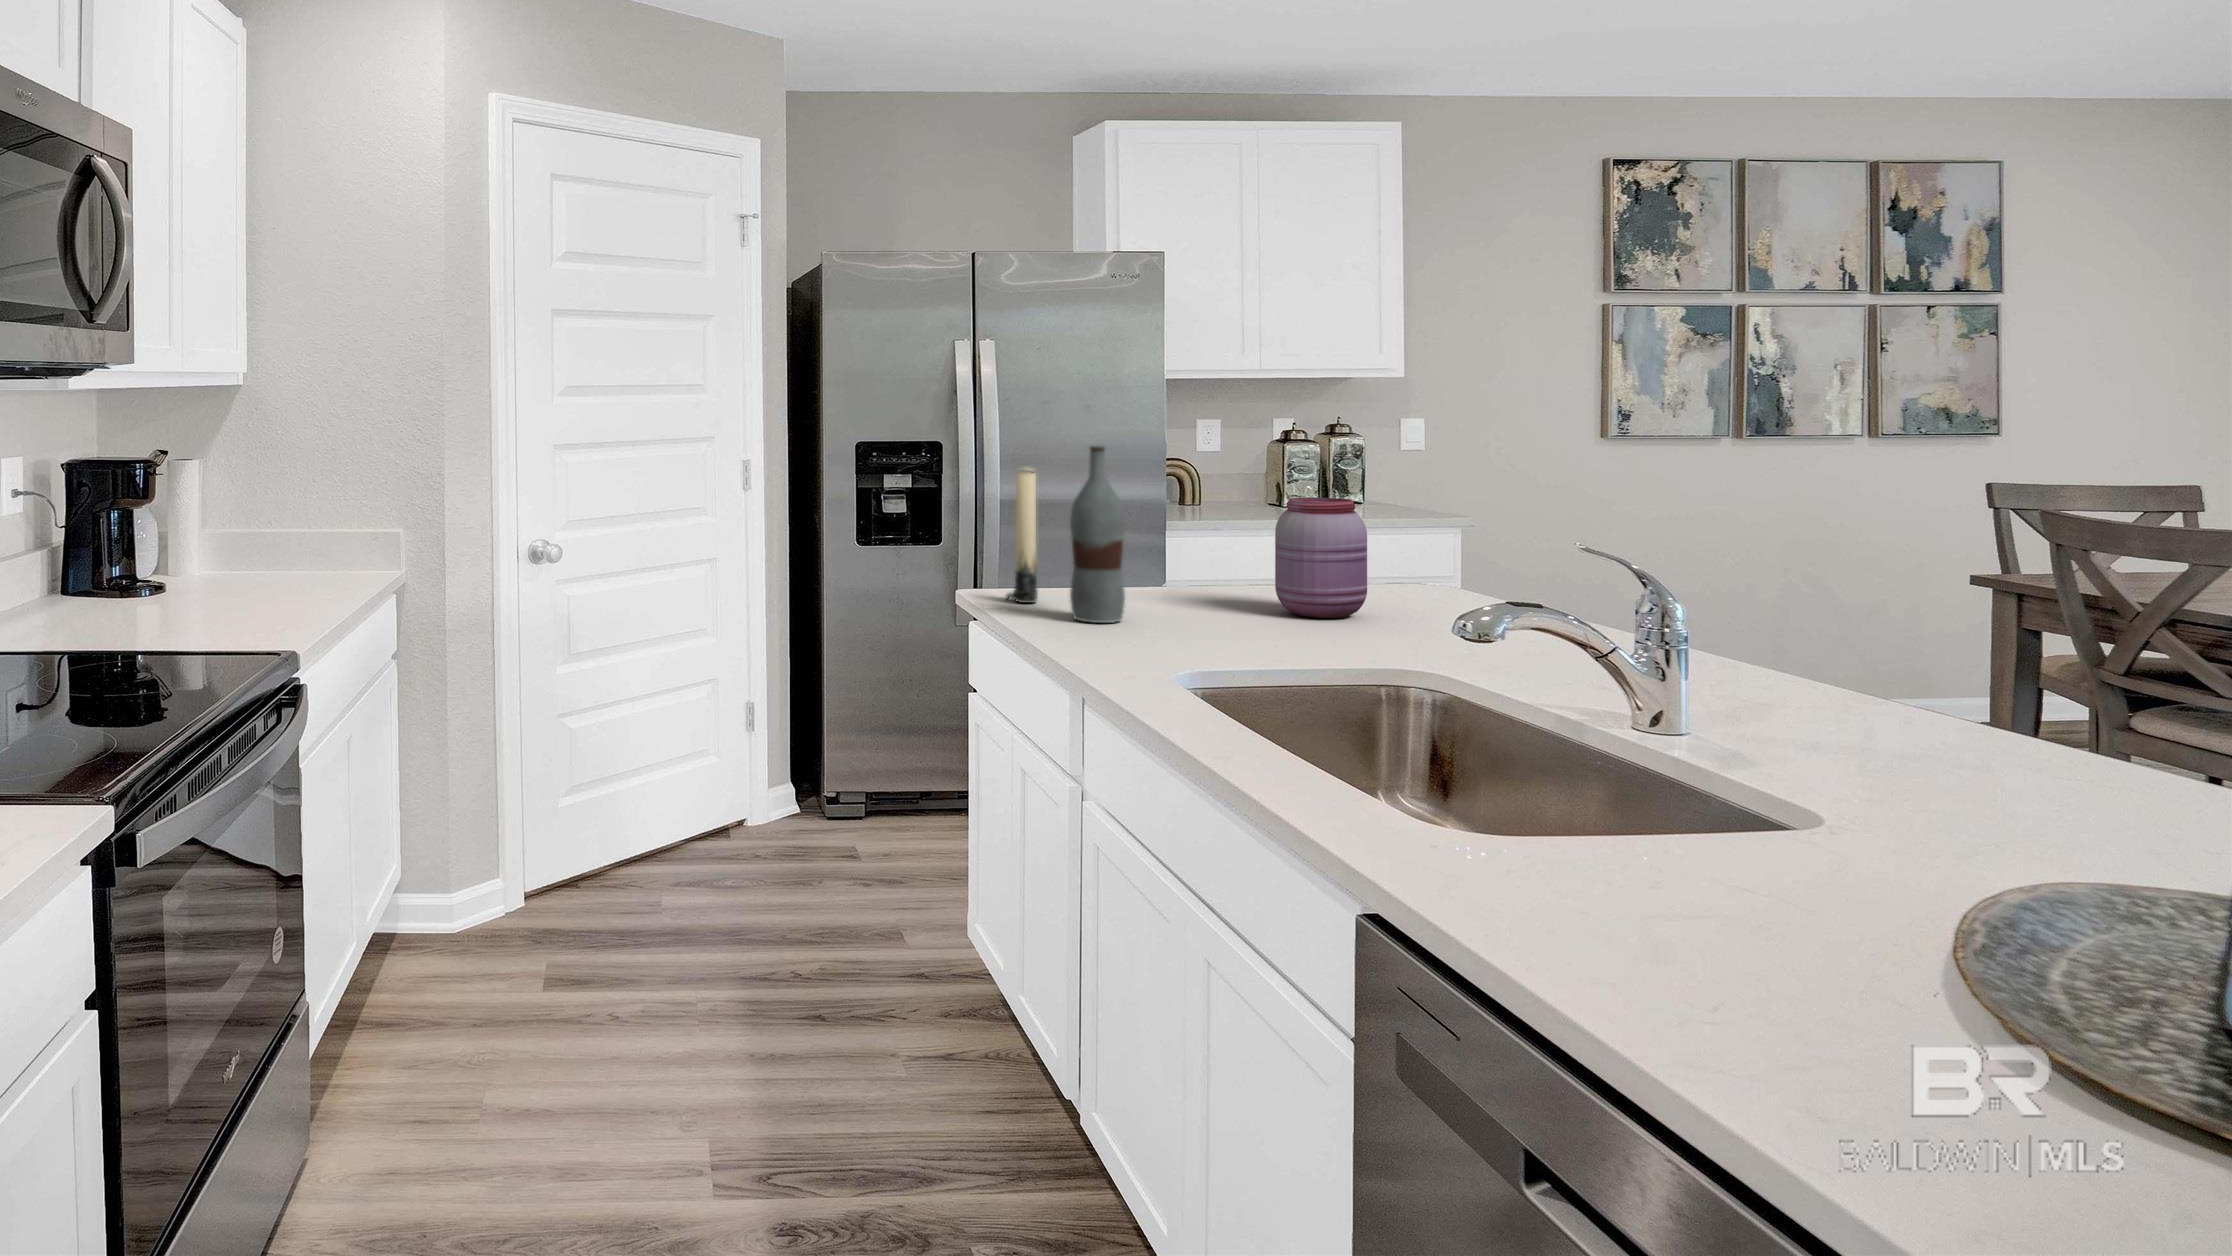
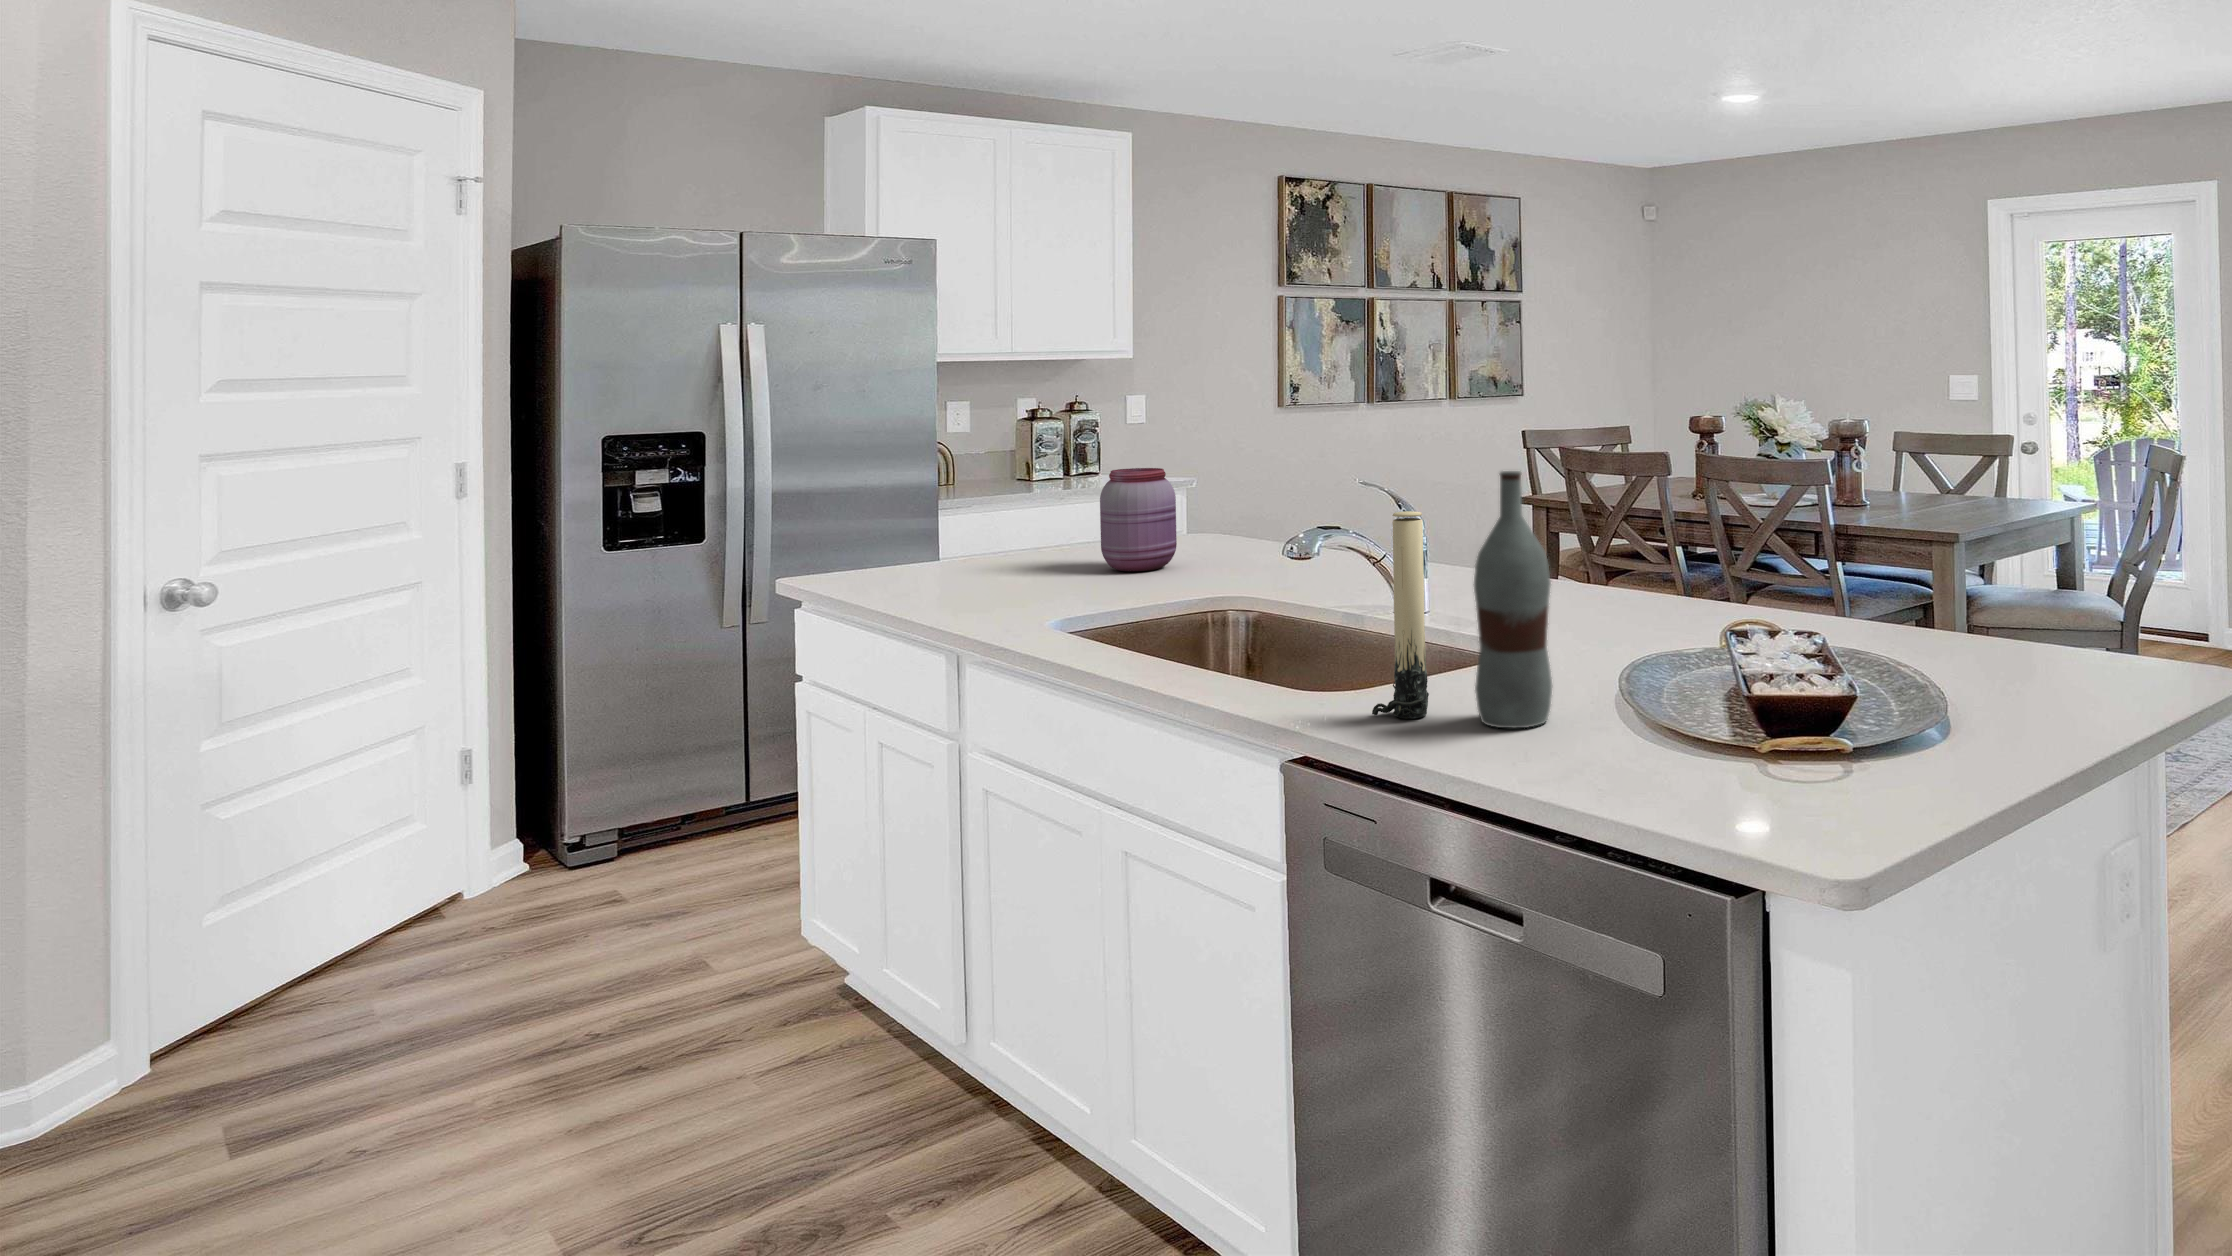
bottle: present [1070,446,1125,623] -> present [1474,471,1552,728]
candle: present [1006,468,1038,603] -> present [1372,511,1429,718]

